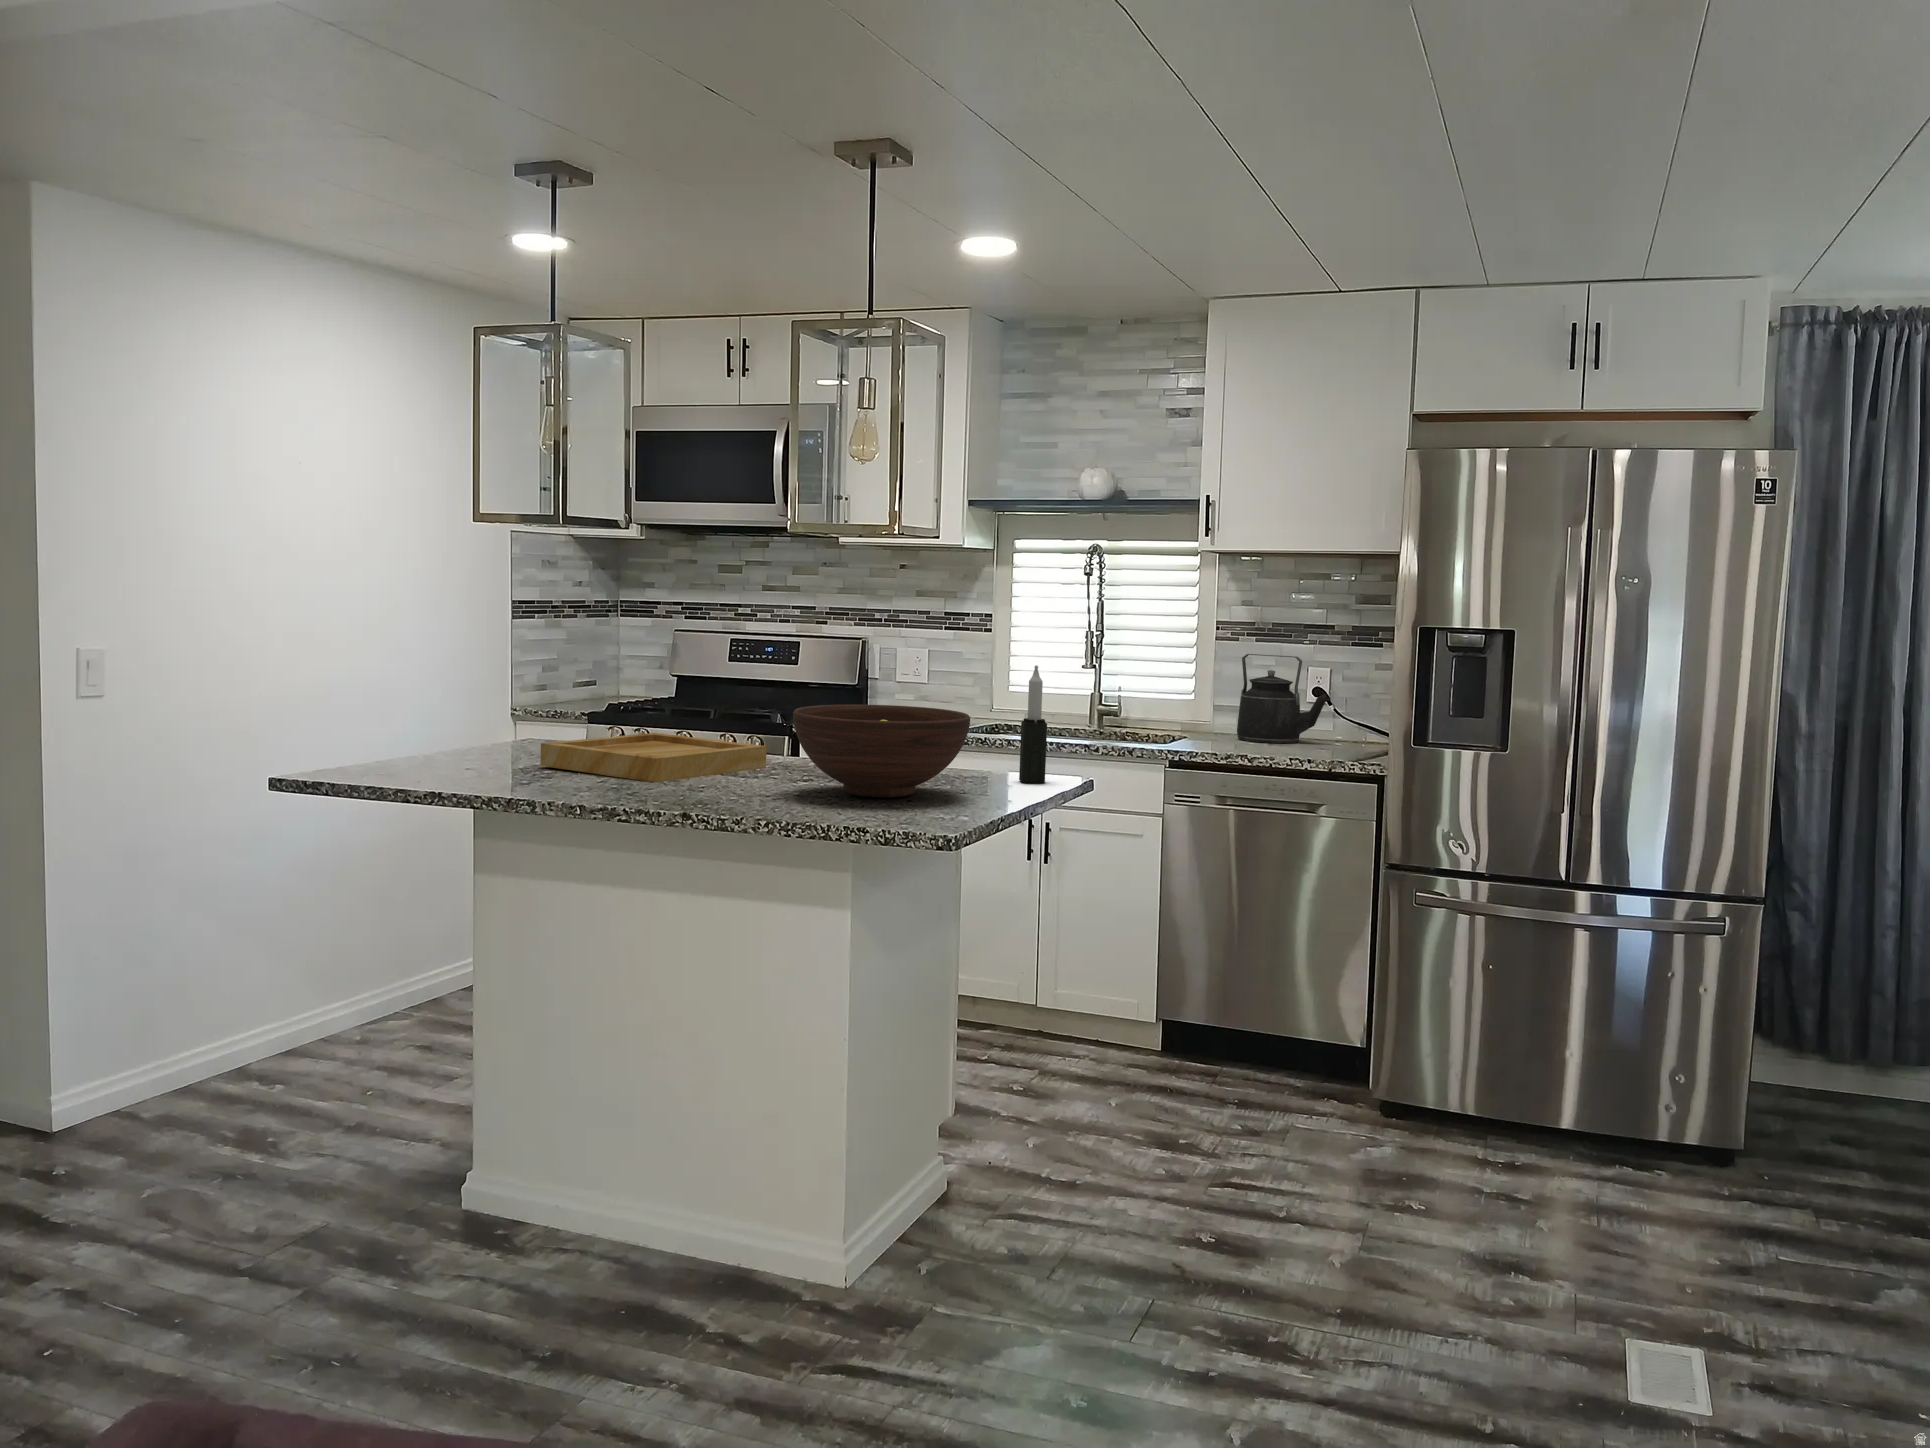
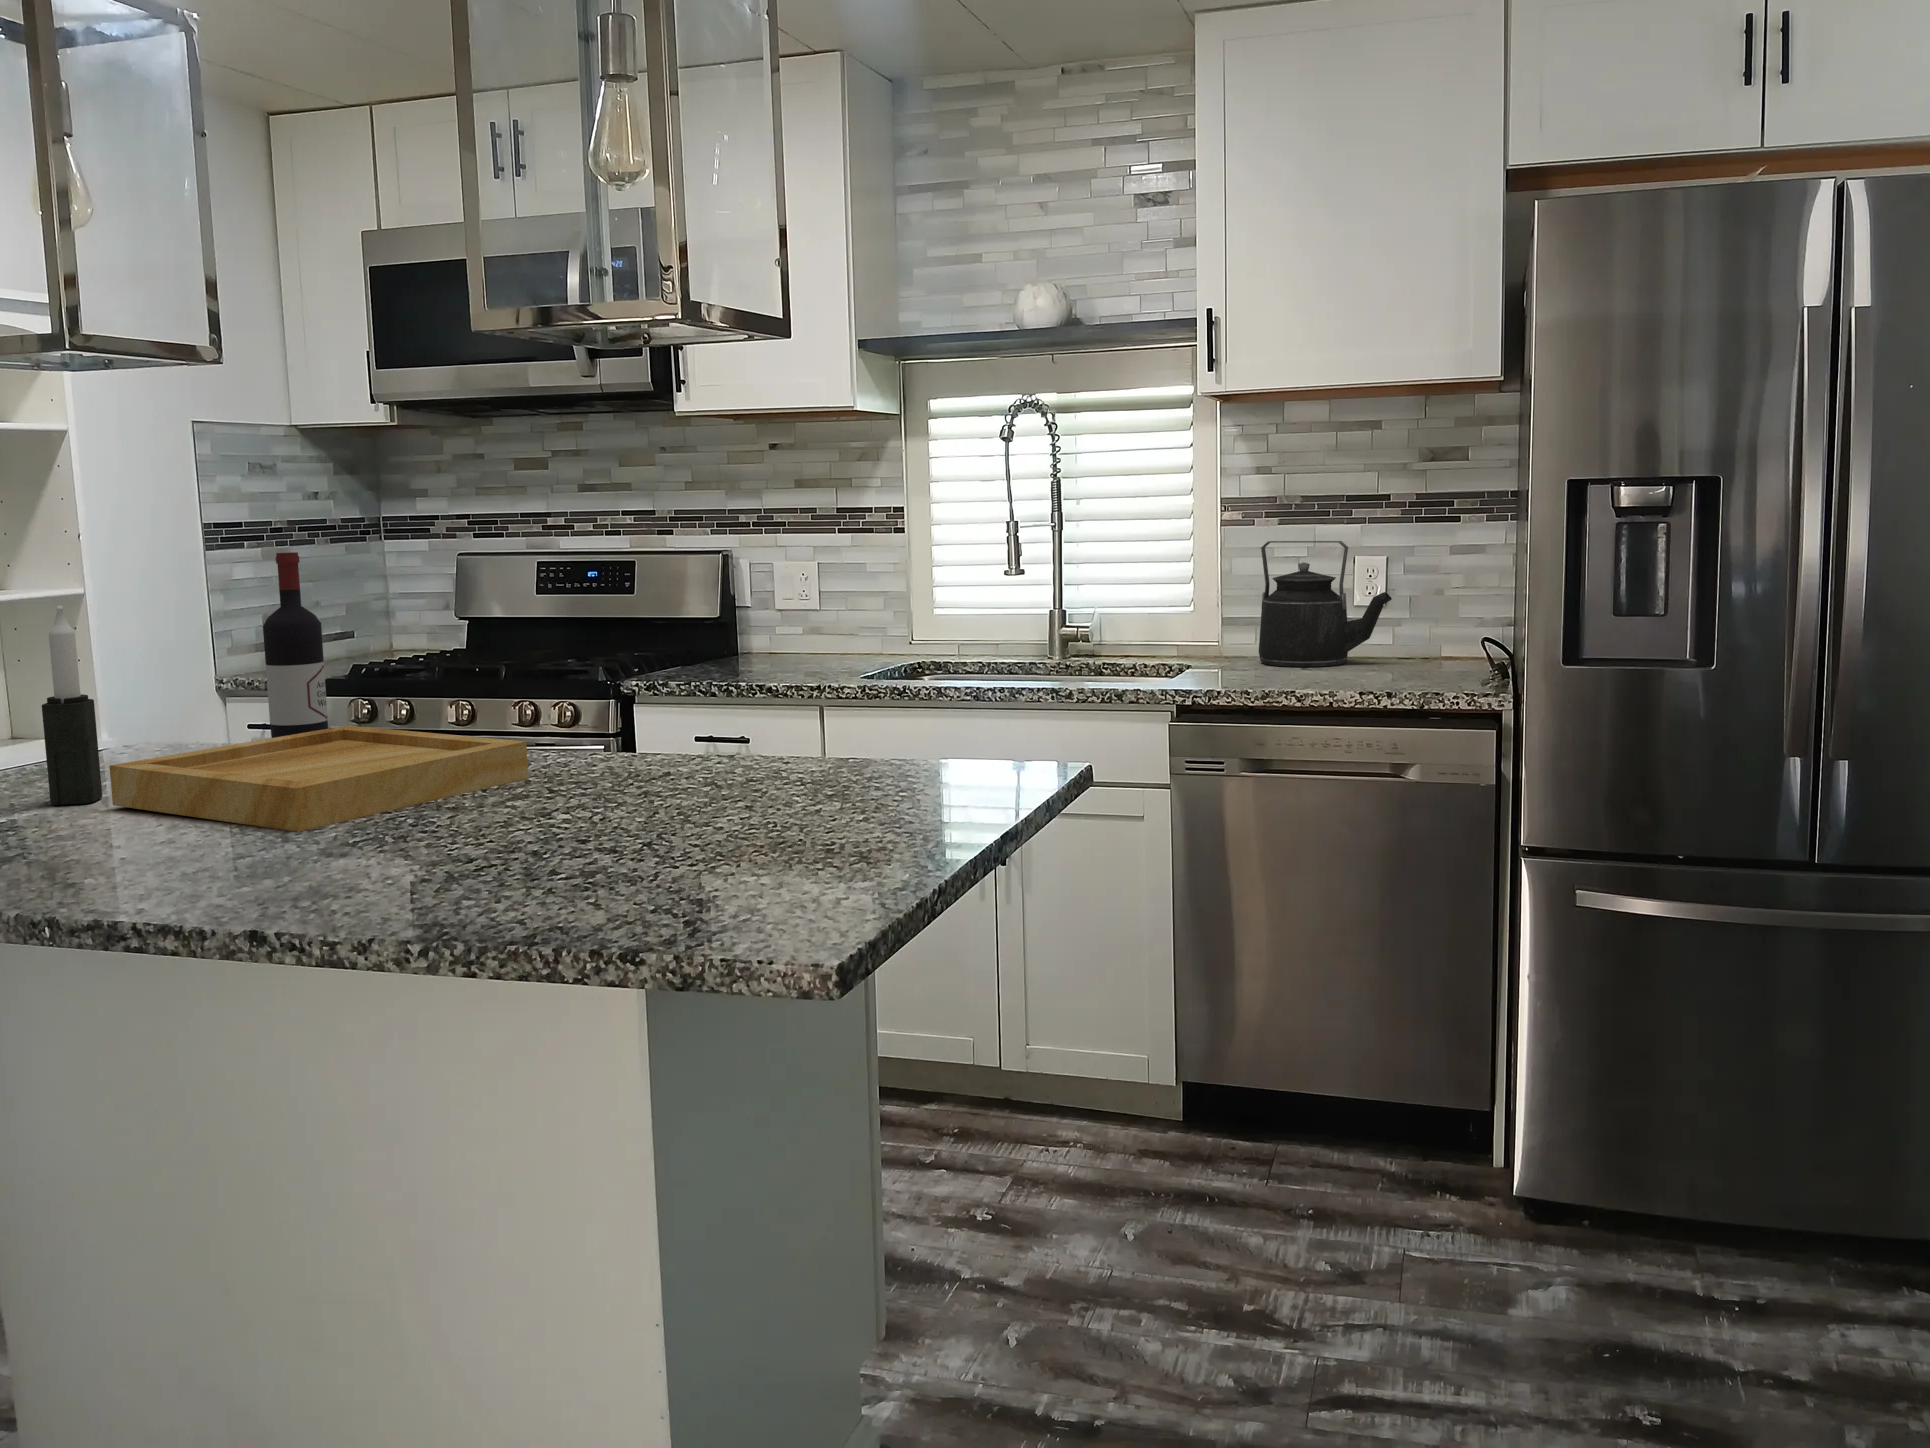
wine bottle: none [606,628,640,752] -> present [263,552,328,738]
candle: present [1019,665,1047,783] -> present [42,606,102,805]
fruit bowl: present [793,705,970,798] -> none [531,663,871,844]

